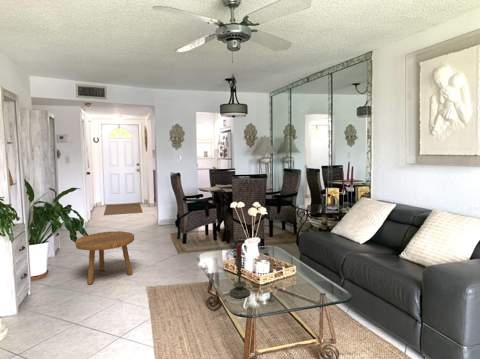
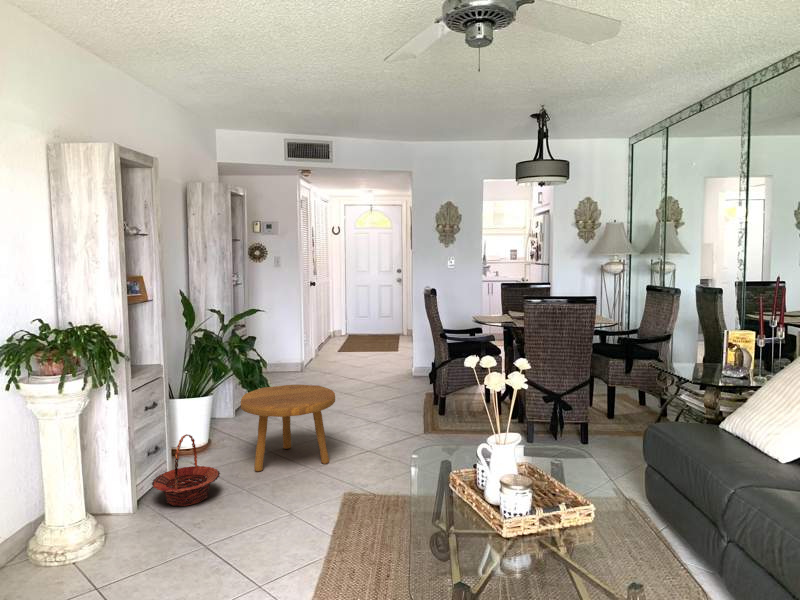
candle: present [230,244,250,298] -> none [434,444,477,560]
basket: none [28,265,73,309] -> present [152,434,220,506]

